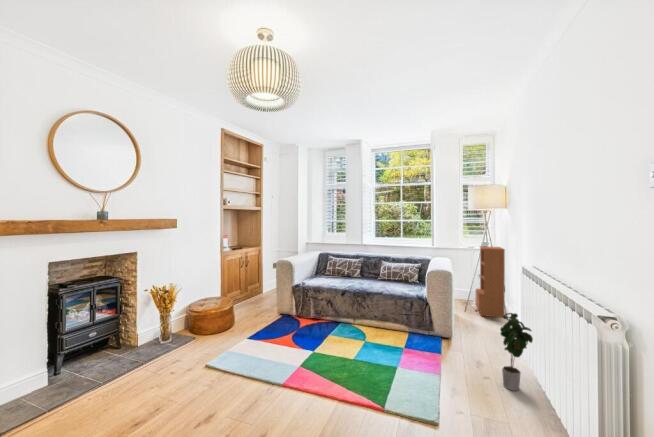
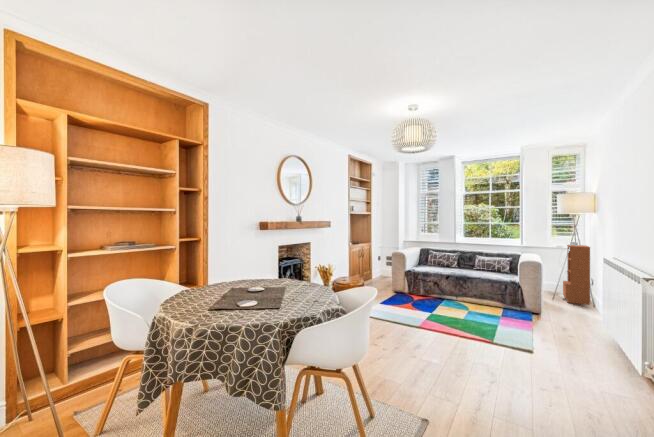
potted plant: present [500,313,533,391] -> none [580,289,603,342]

